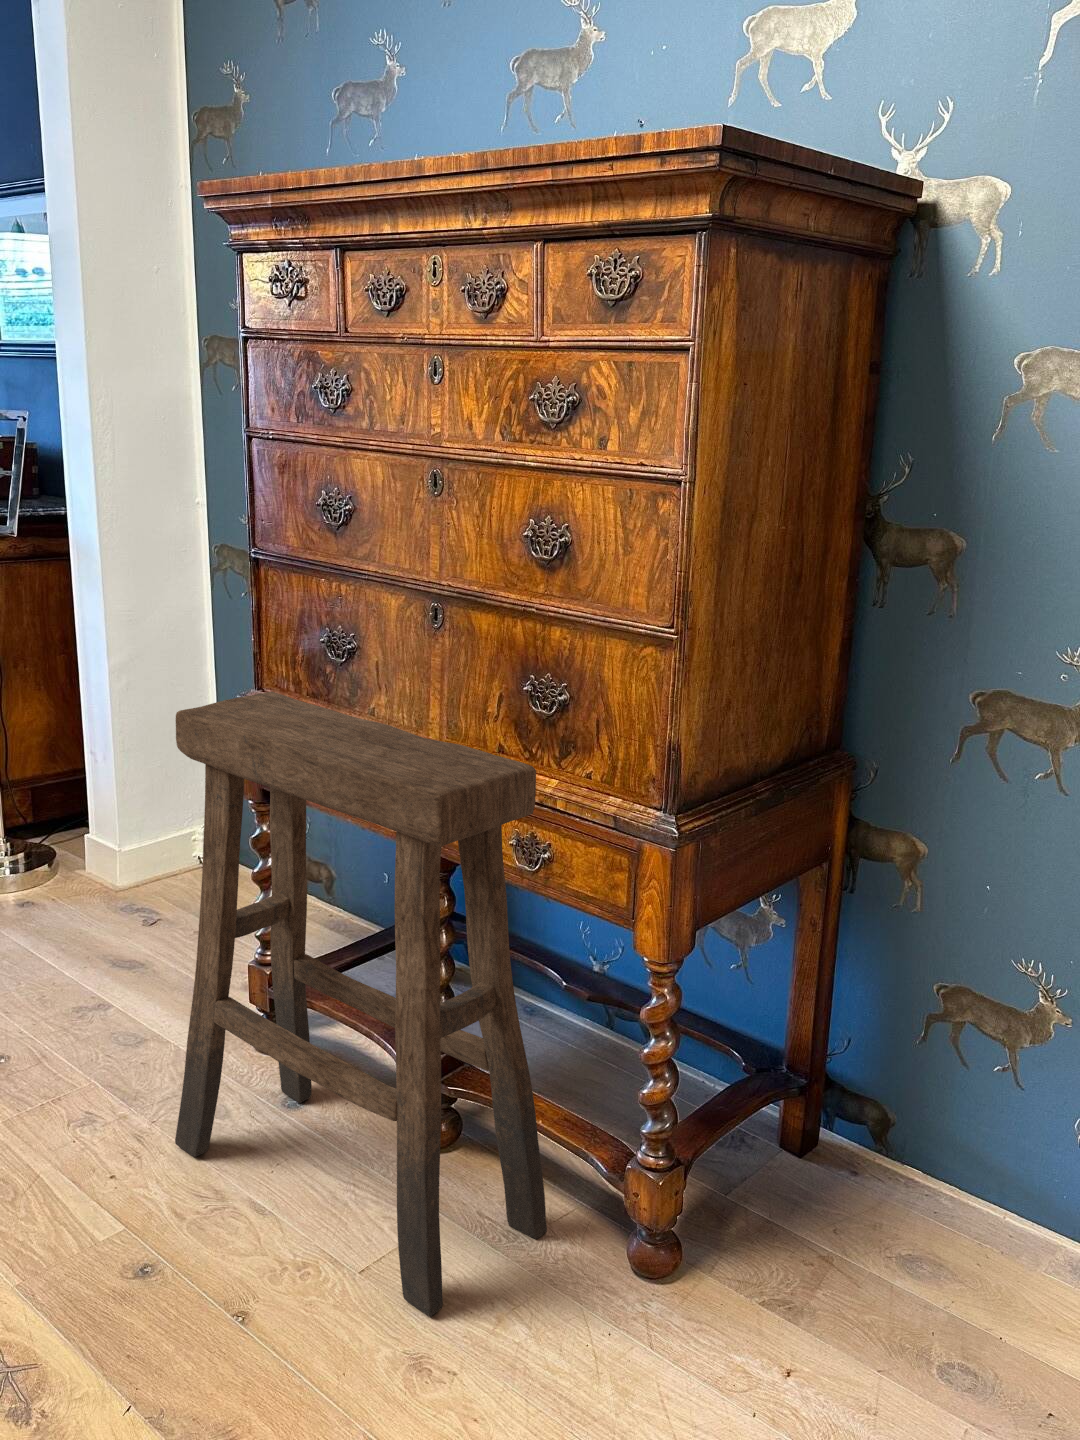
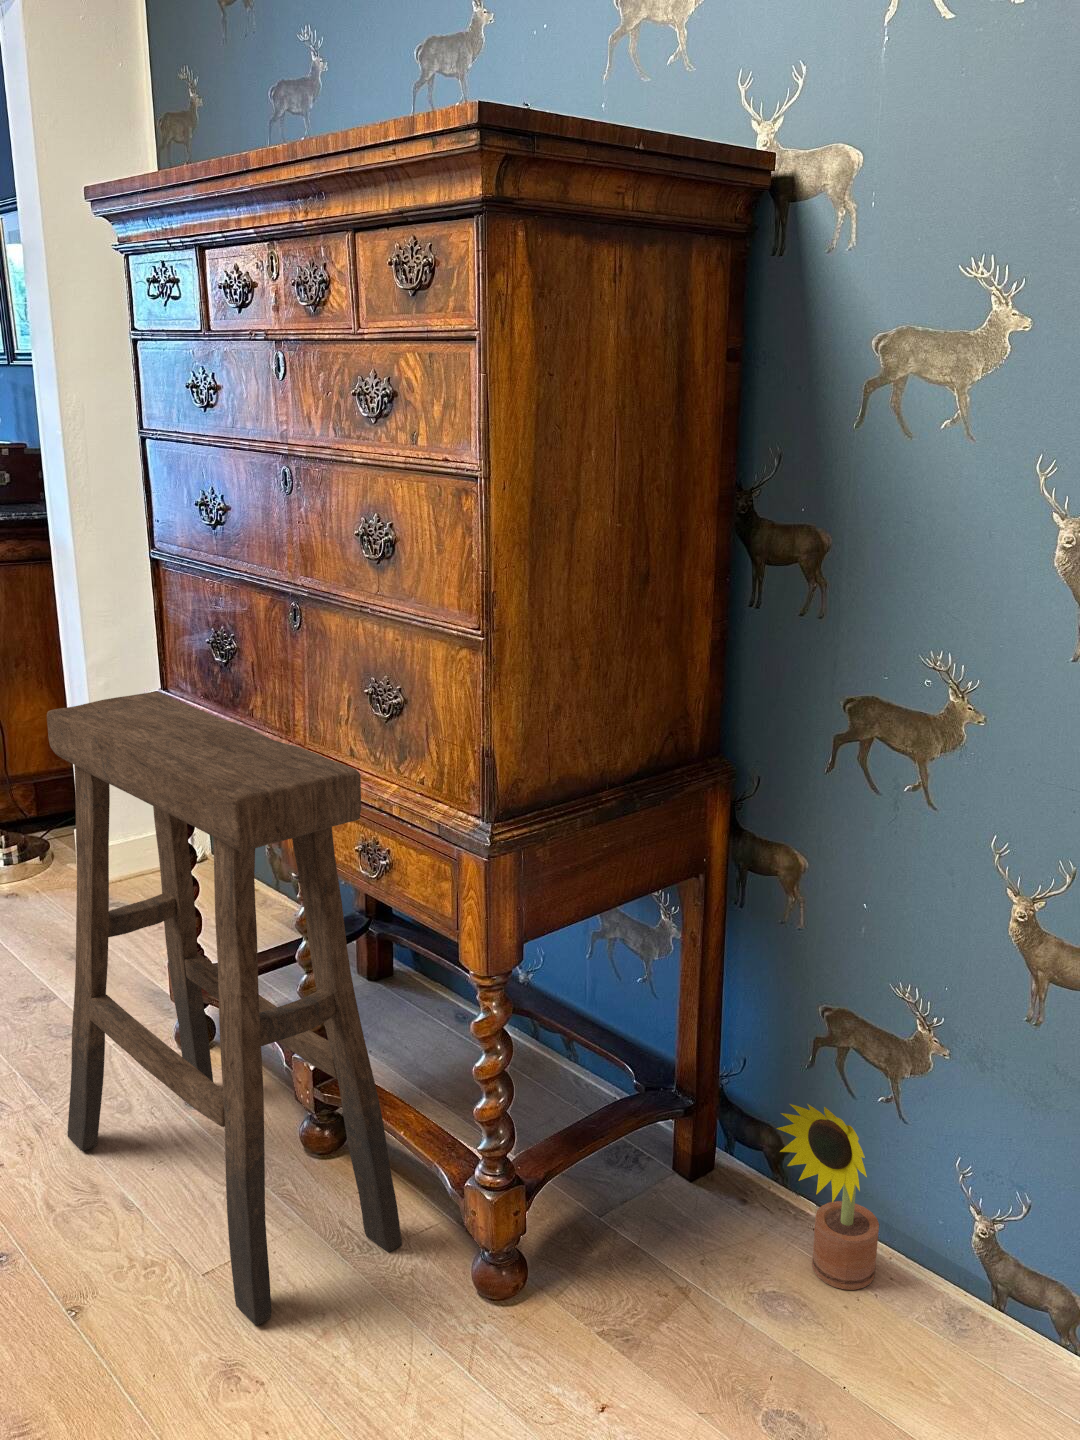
decorative plant: none [915,1076,1014,1250] -> present [776,1104,879,1290]

